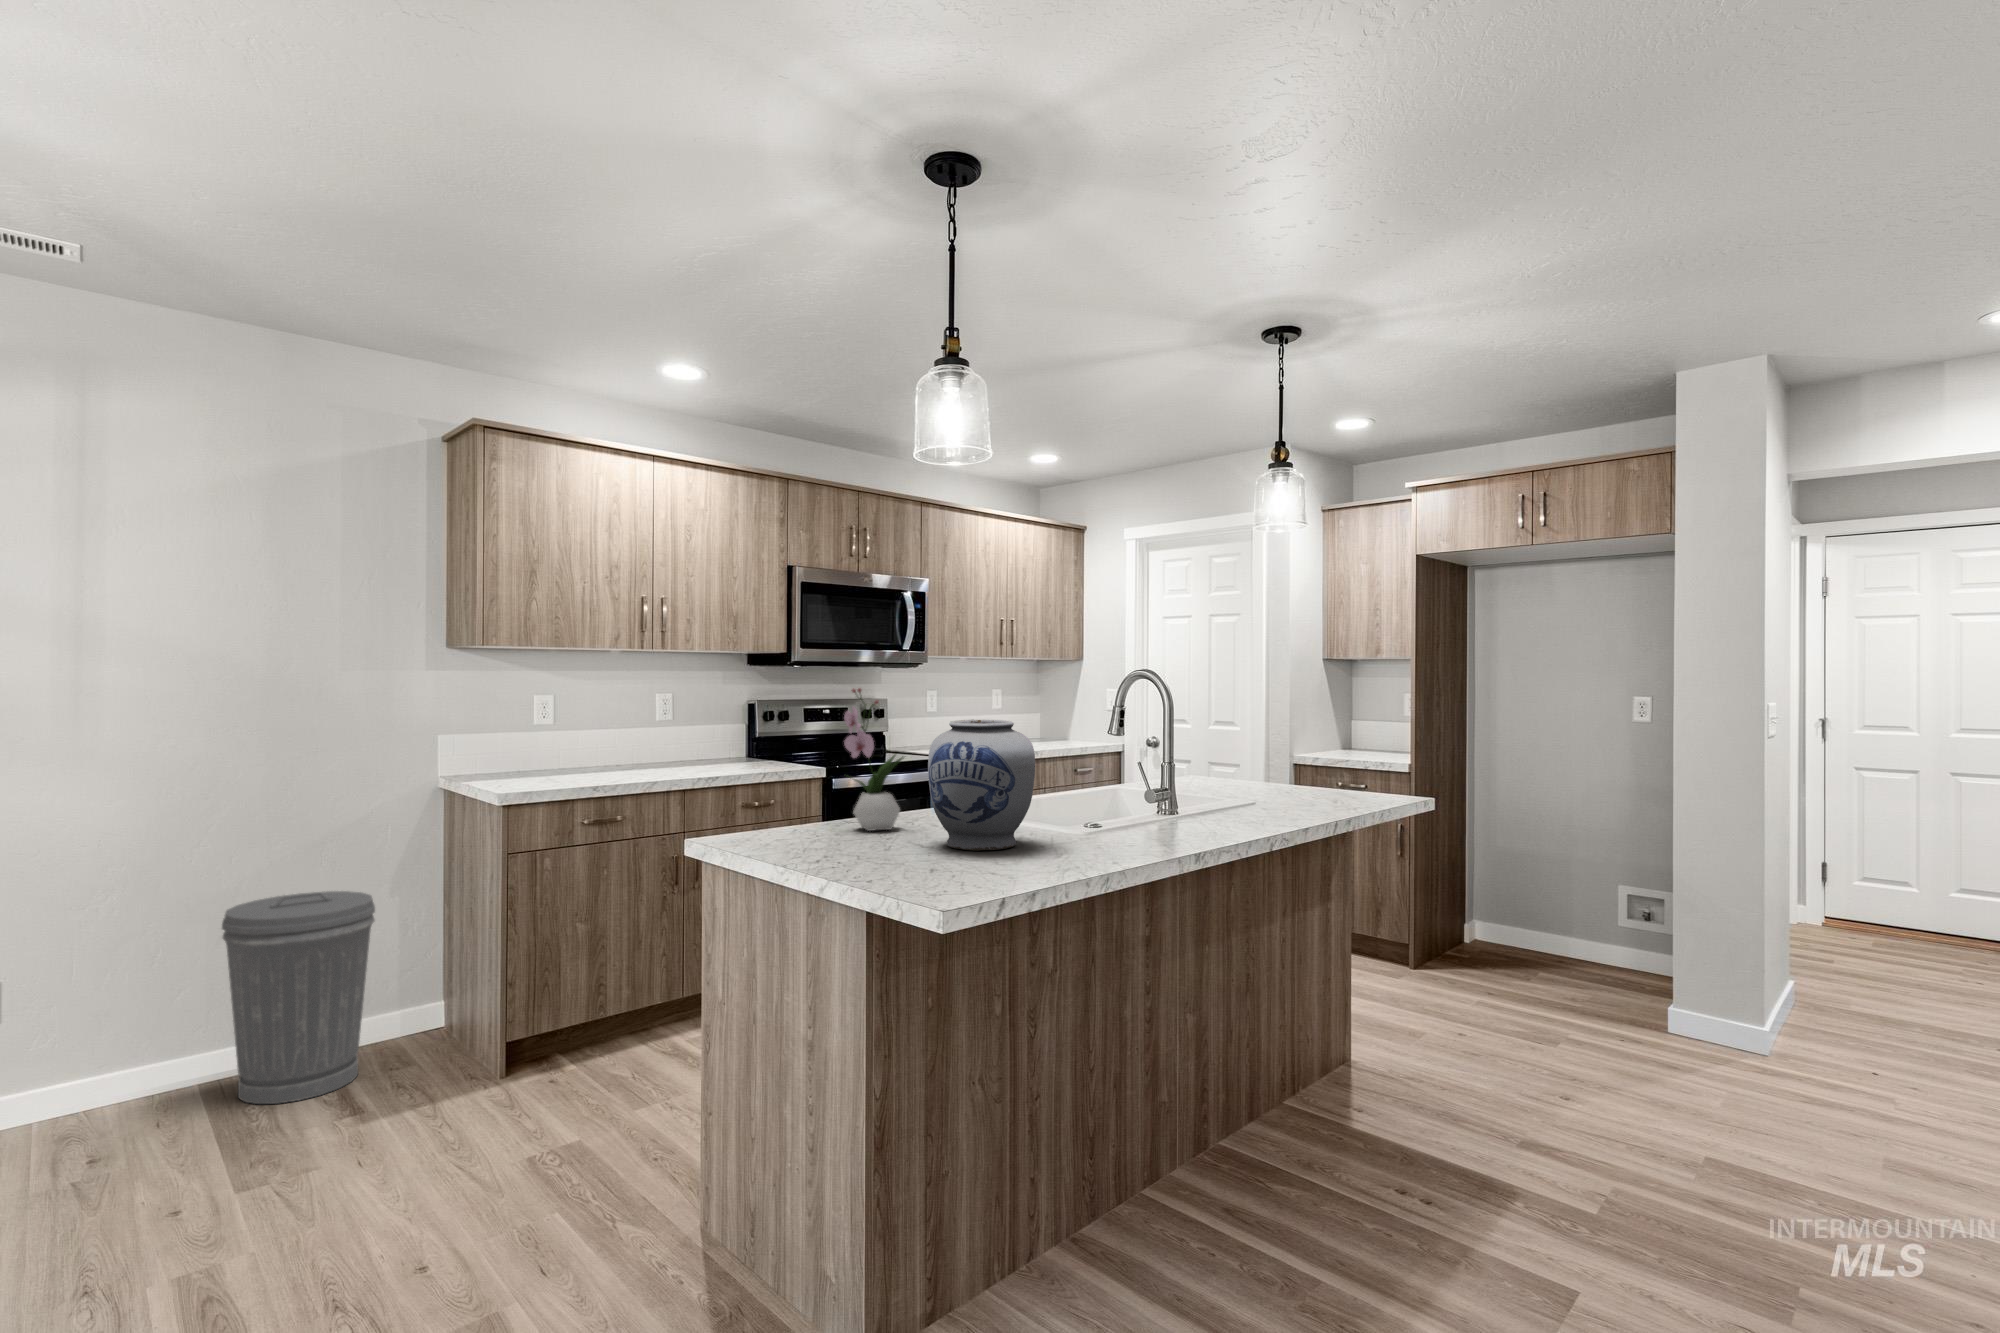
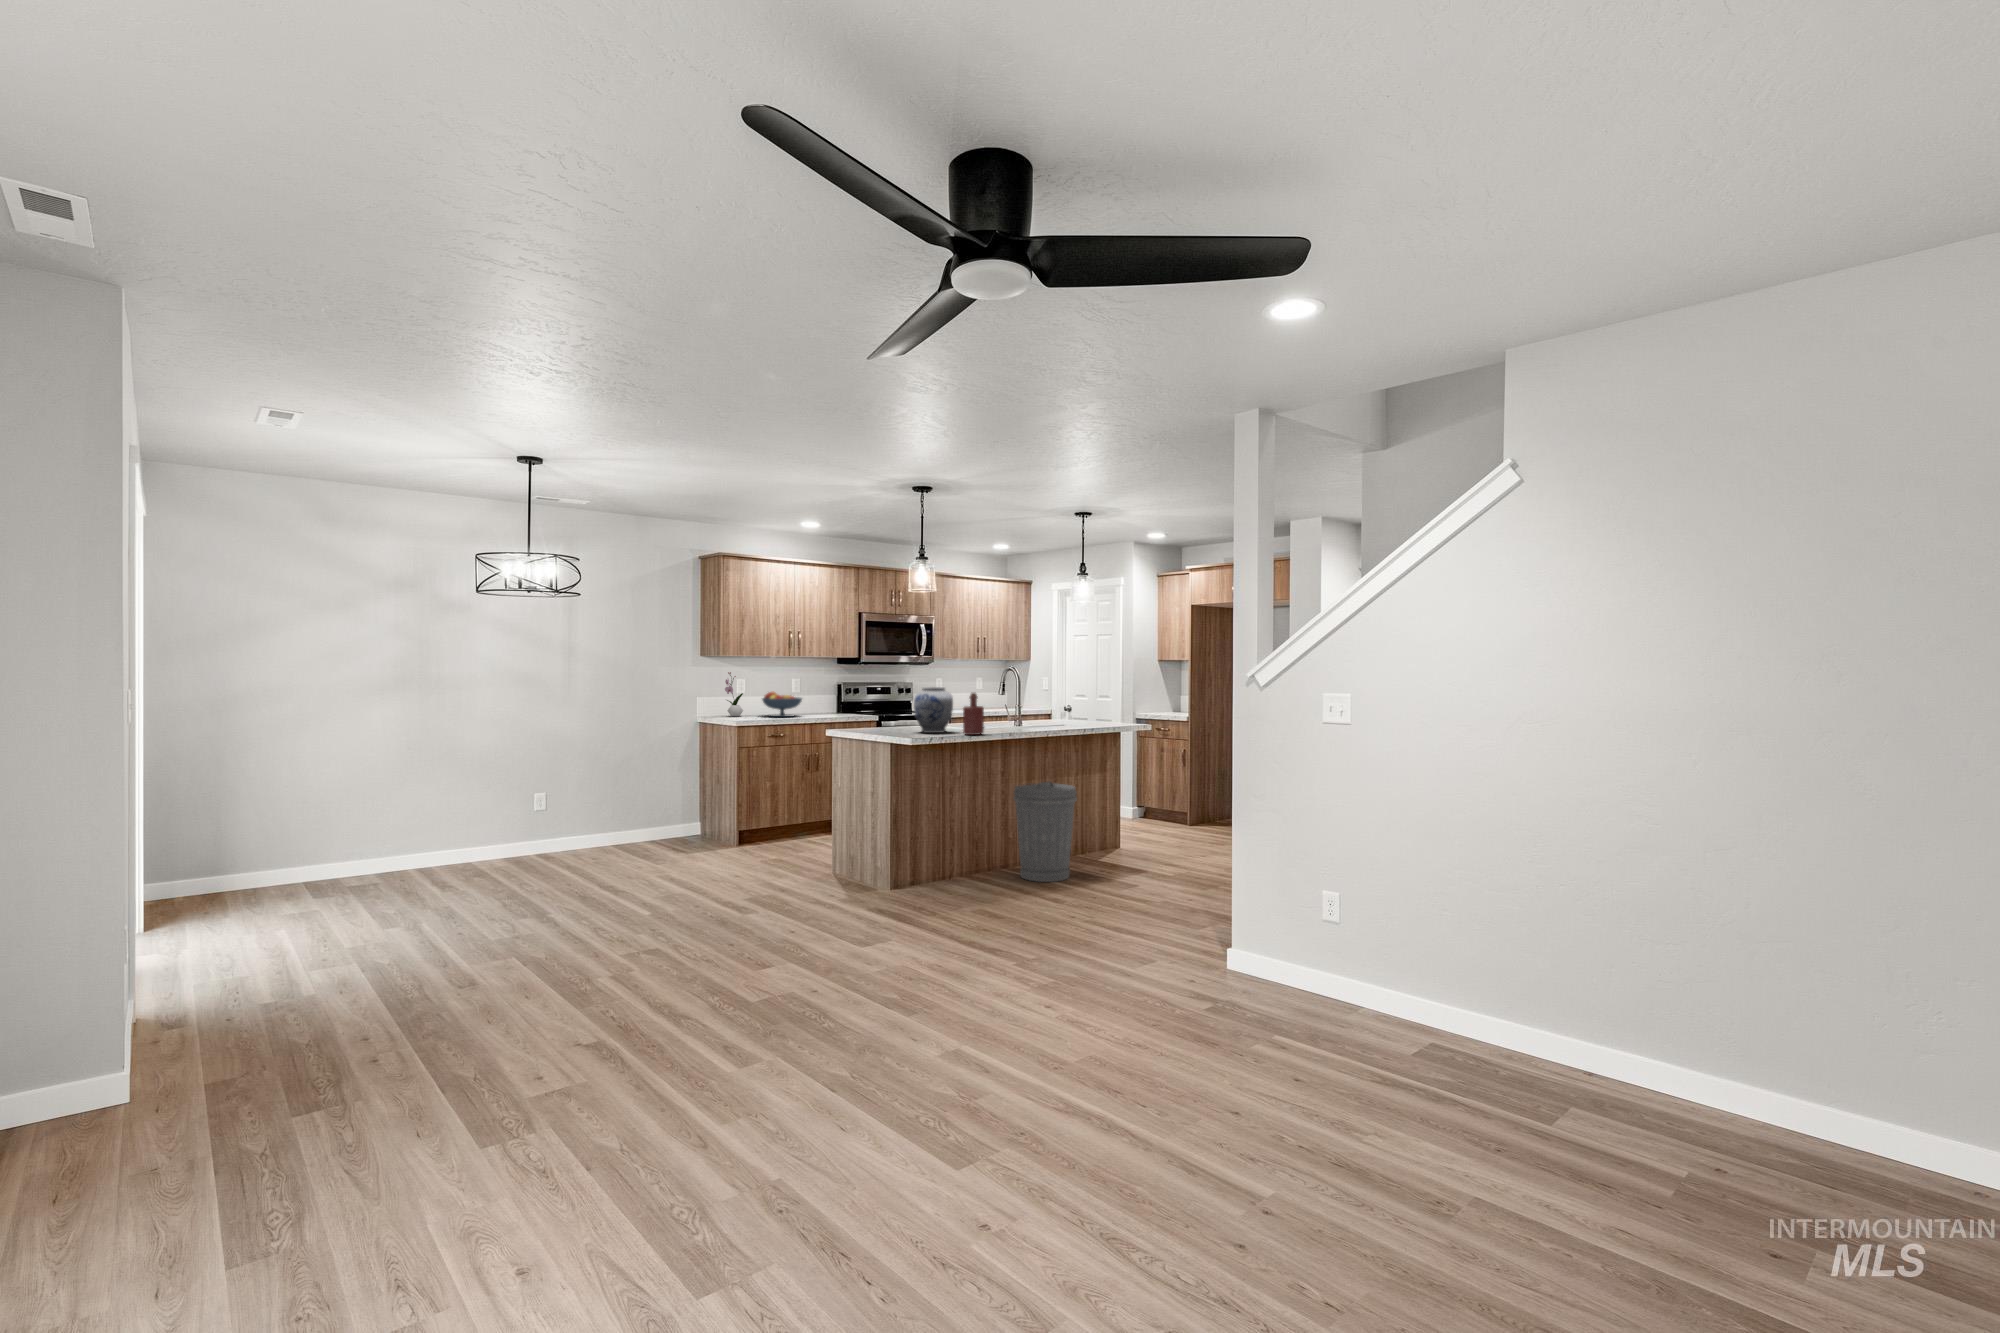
flower arrangement: present [844,688,903,831] -> present [725,672,743,716]
fruit bowl: none [579,721,668,775] -> present [762,692,802,717]
bottle: none [1076,738,1133,864] -> present [963,693,984,735]
trash can: present [222,891,375,1104] -> present [1014,781,1077,882]

